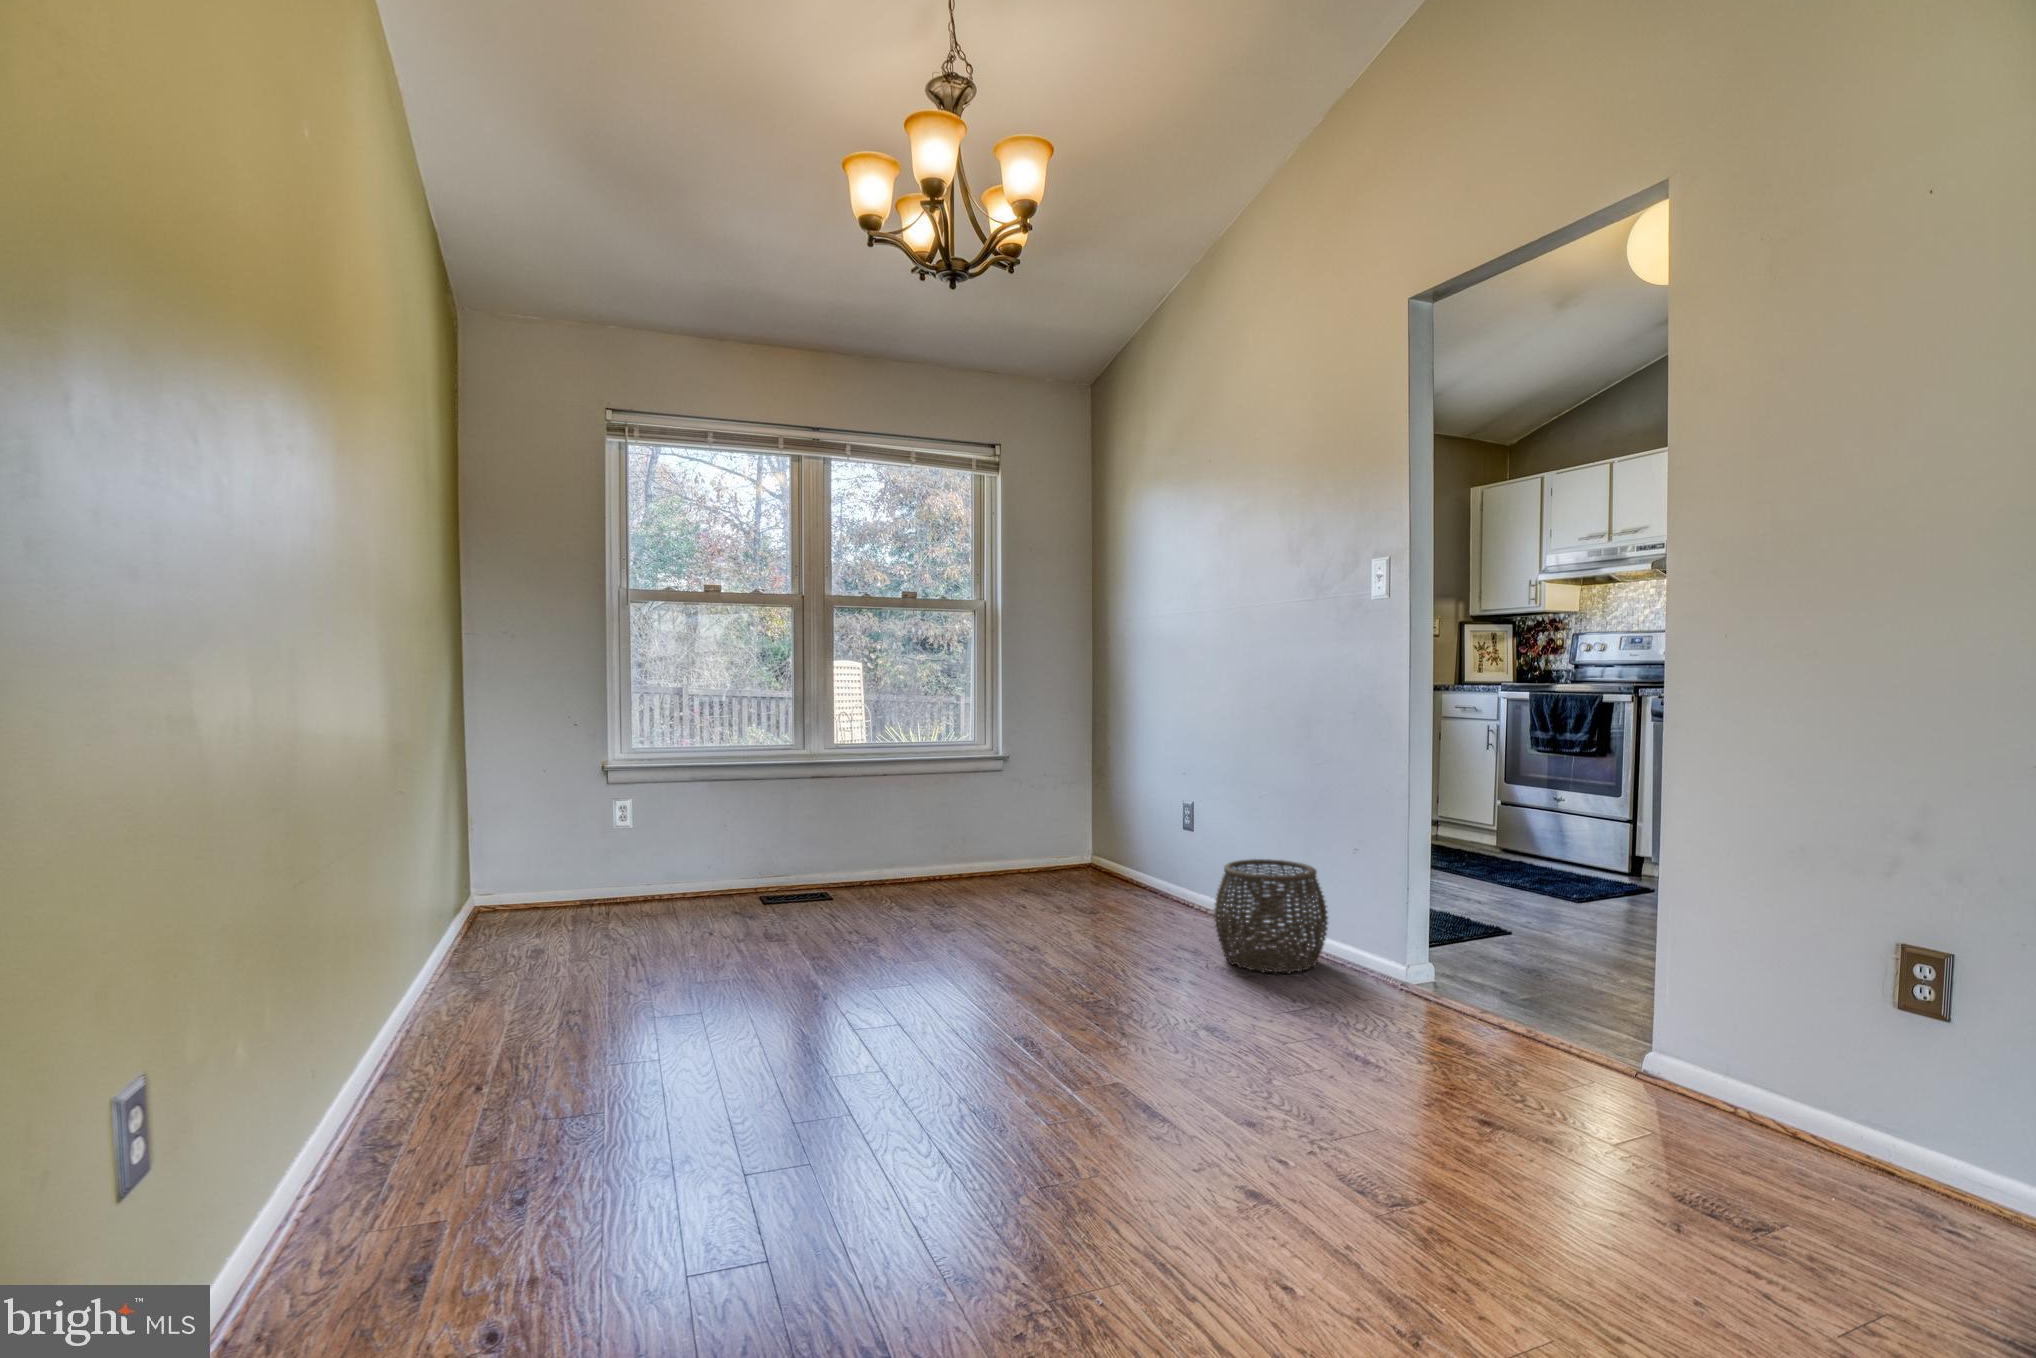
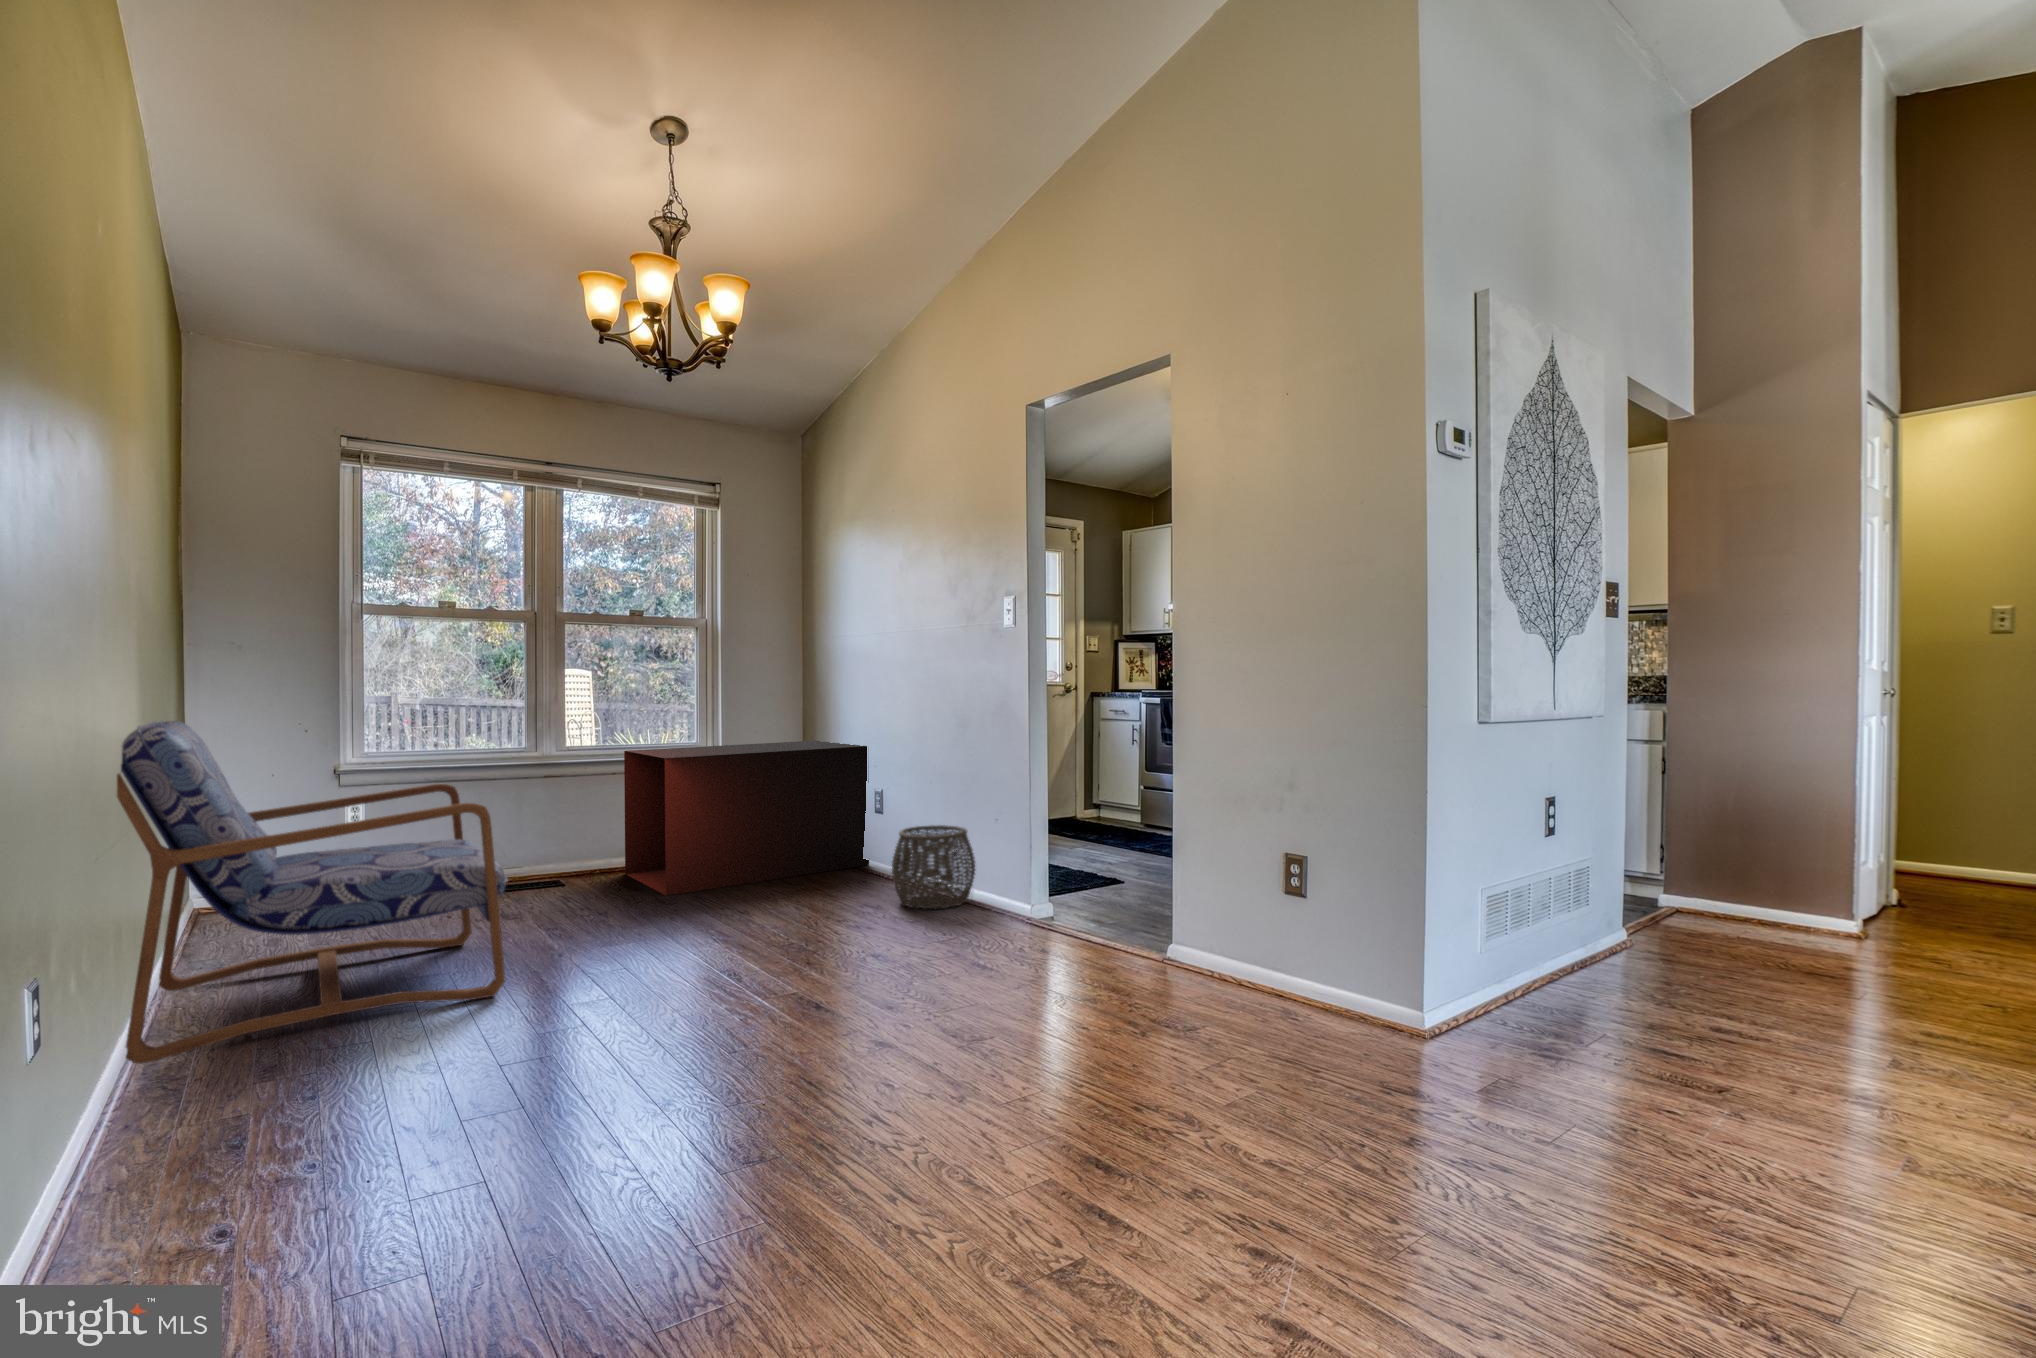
armchair: none [324,711,764,1116] -> present [117,721,508,1064]
storage cabinet: none [892,744,1171,924] -> present [624,741,869,895]

